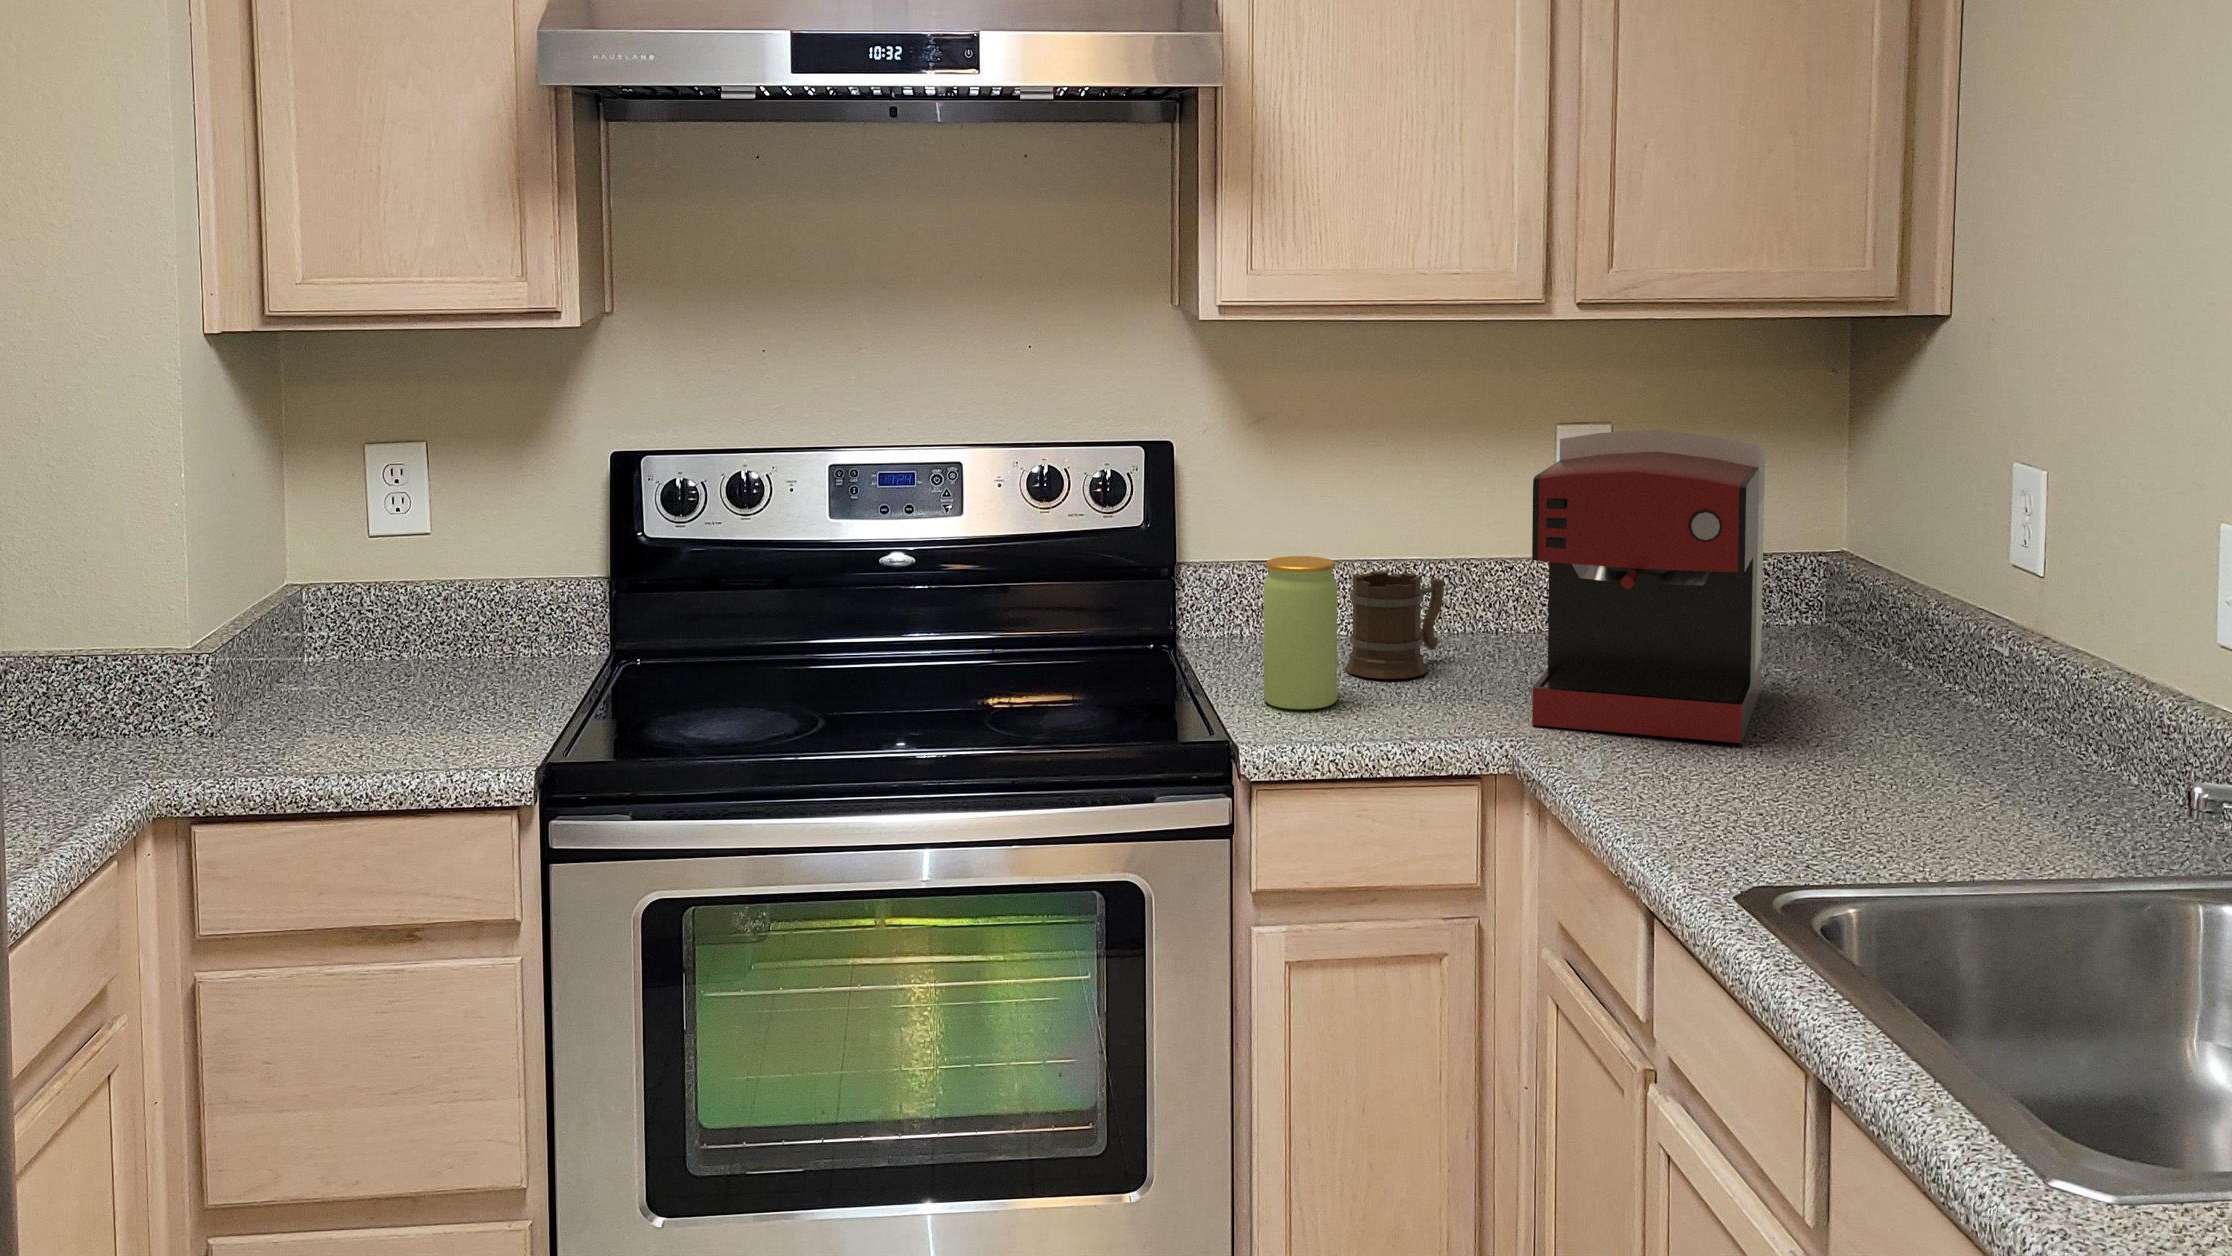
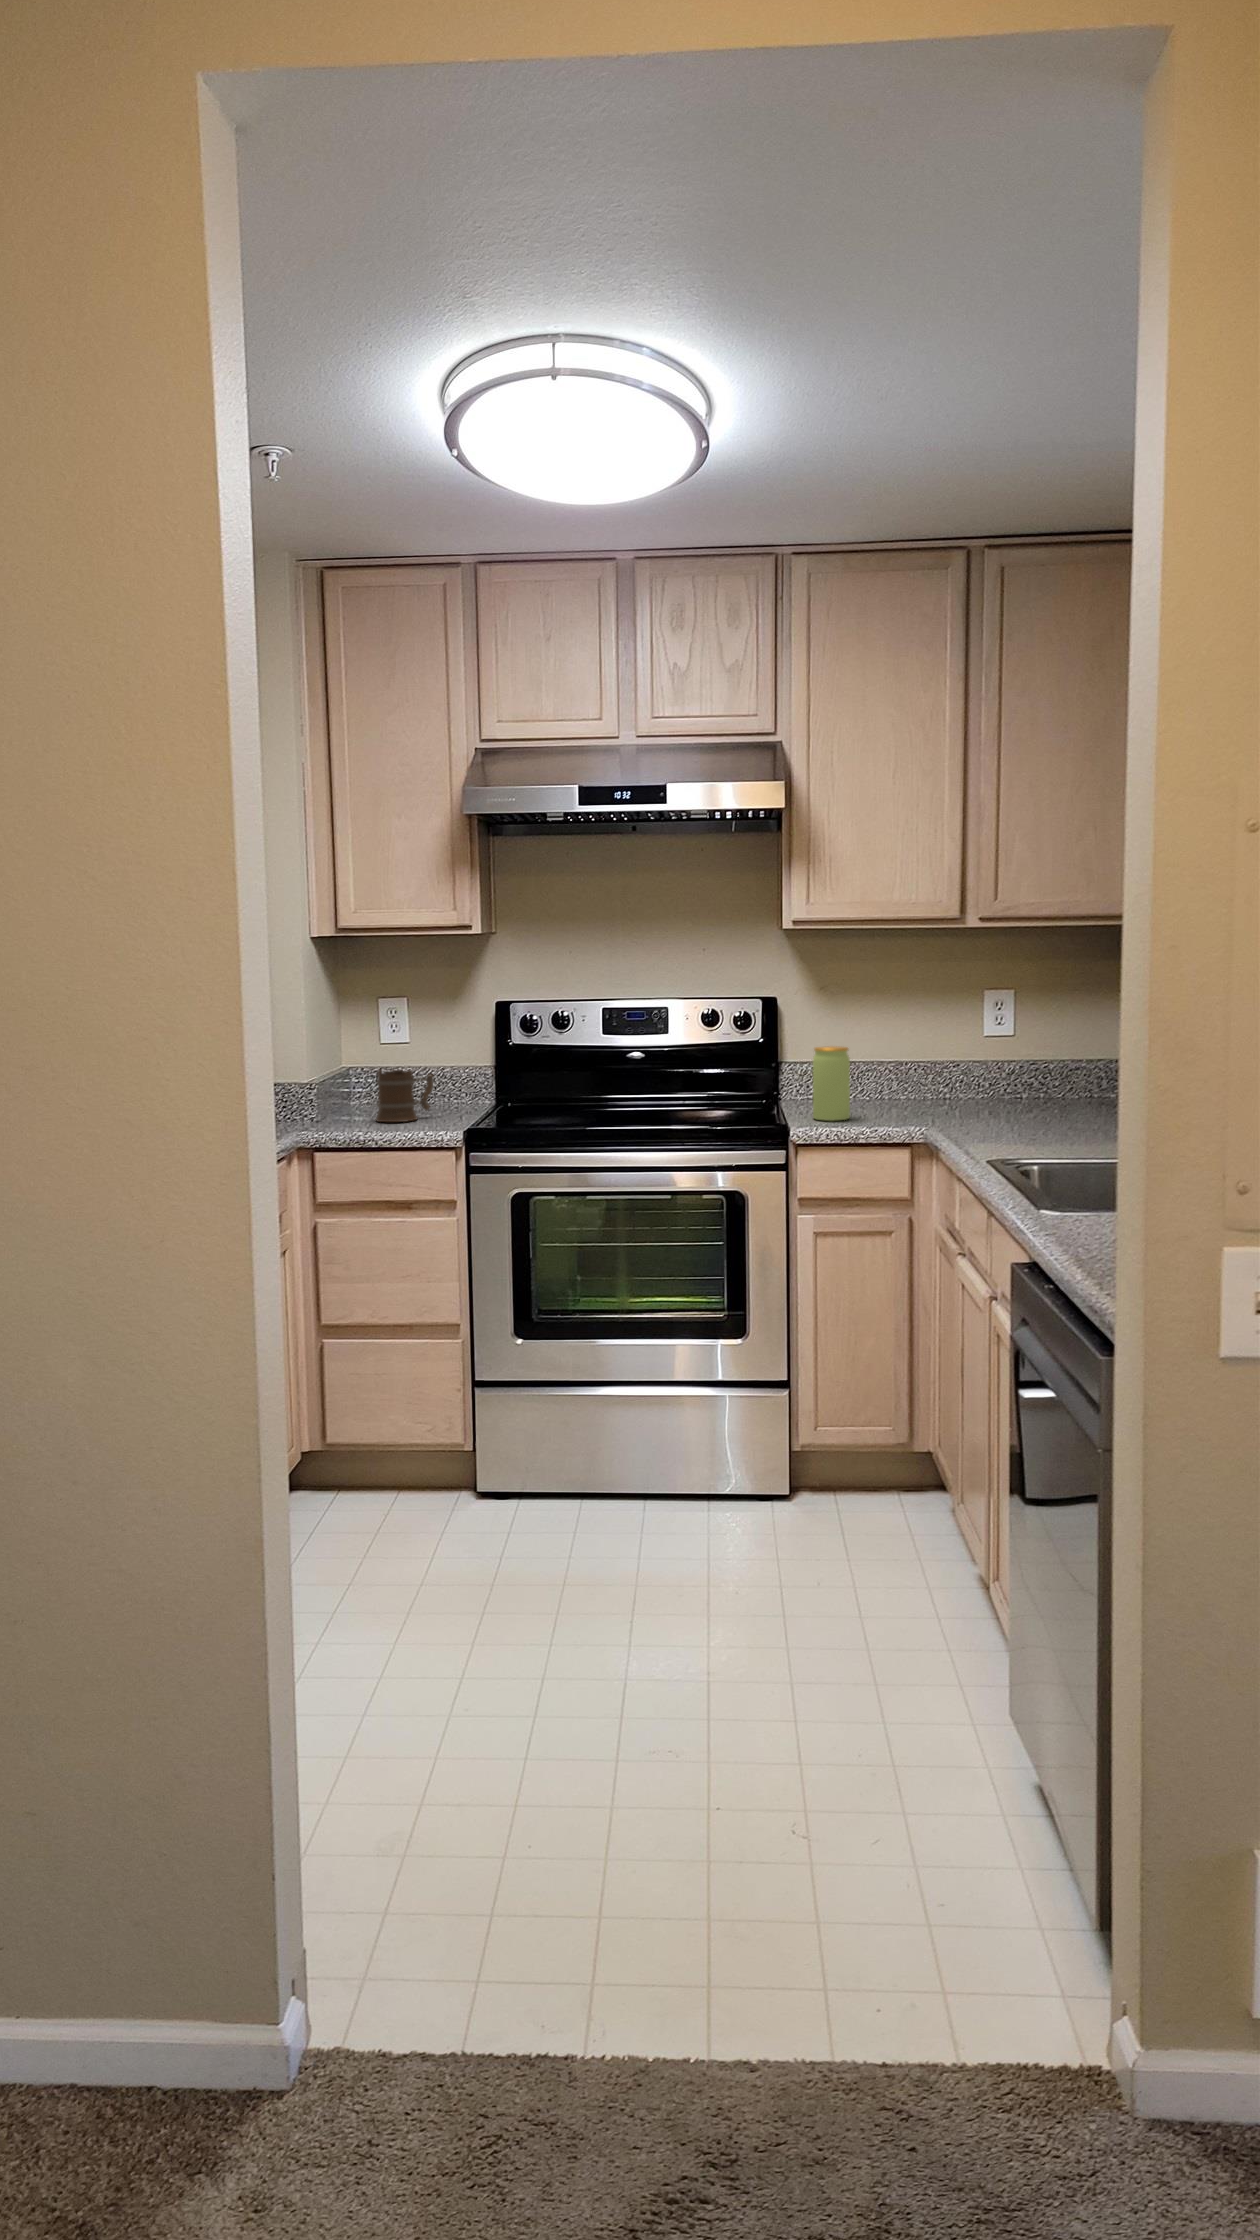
coffee maker: present [1532,430,1765,743] -> none [945,979,1079,1131]
mug: present [1345,571,1445,679] -> present [376,1070,434,1122]

